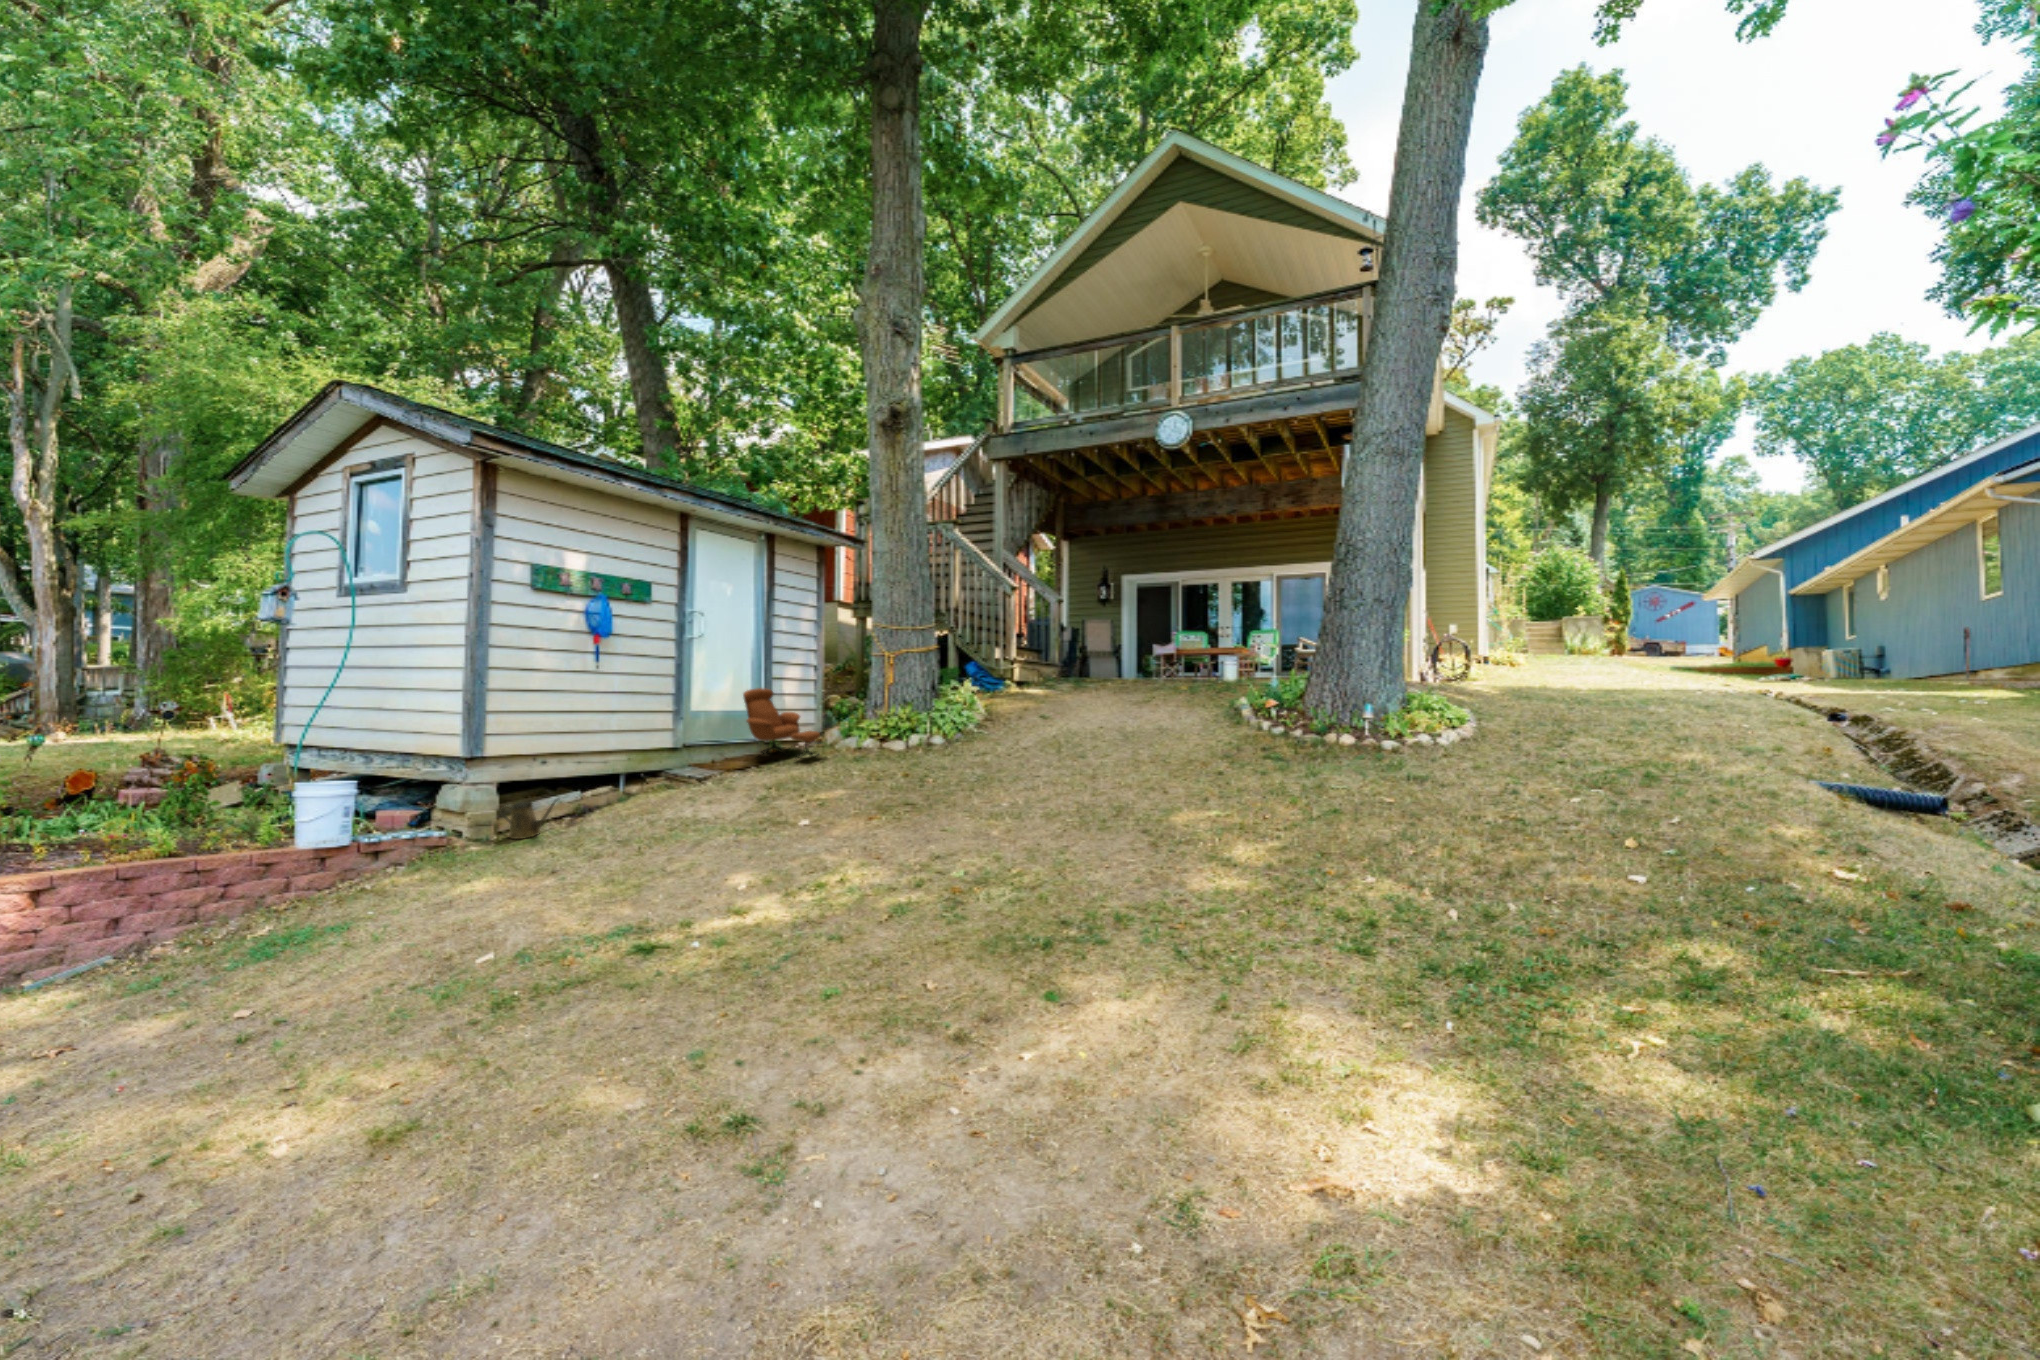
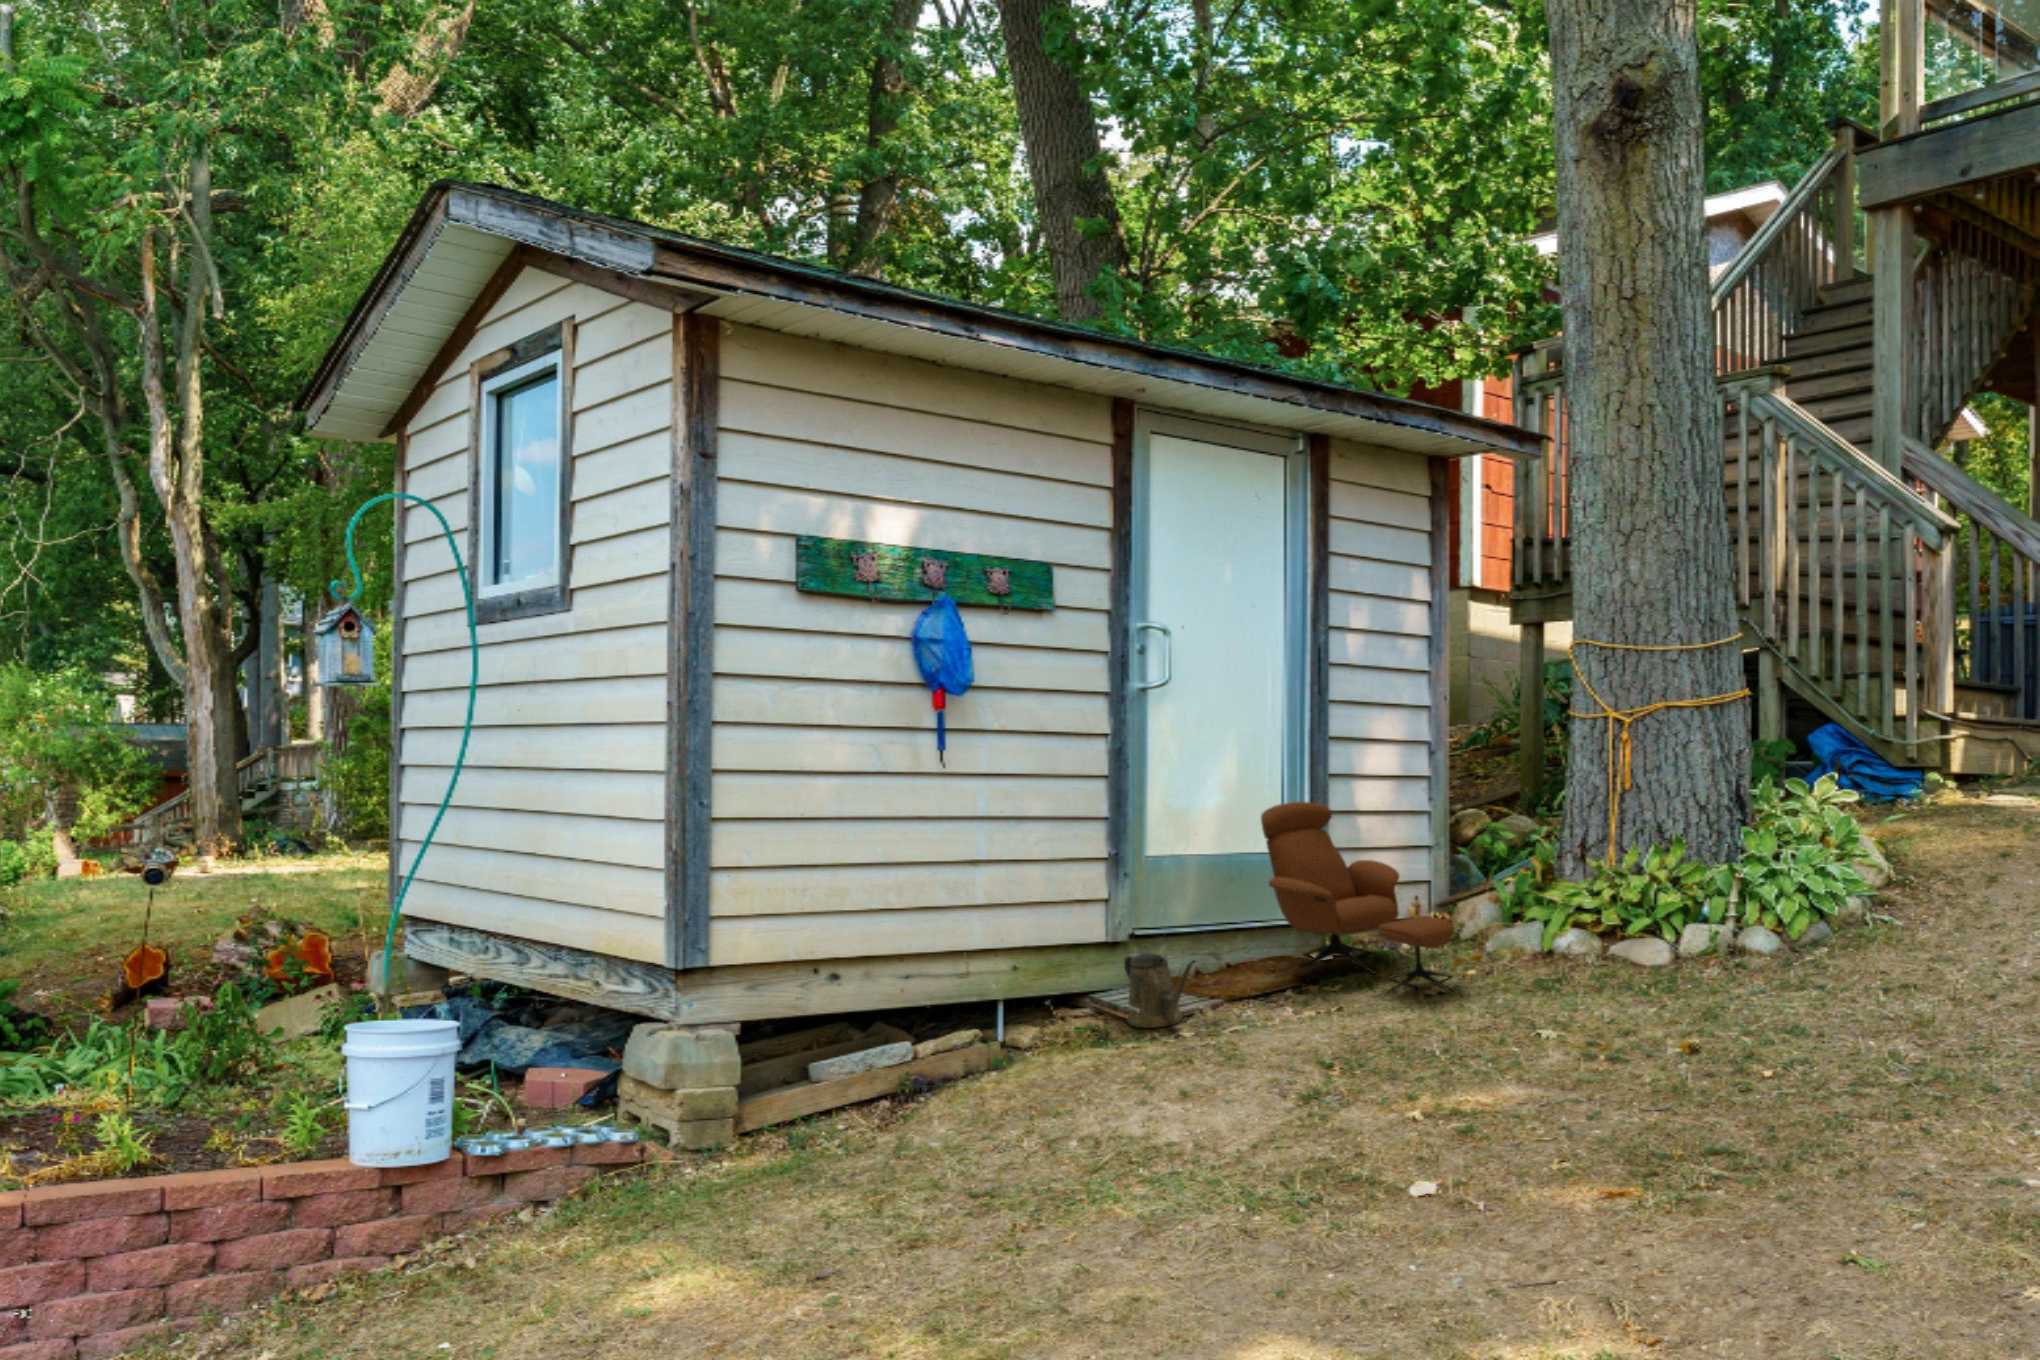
watering can: present [501,800,557,839] -> present [1124,953,1195,1028]

